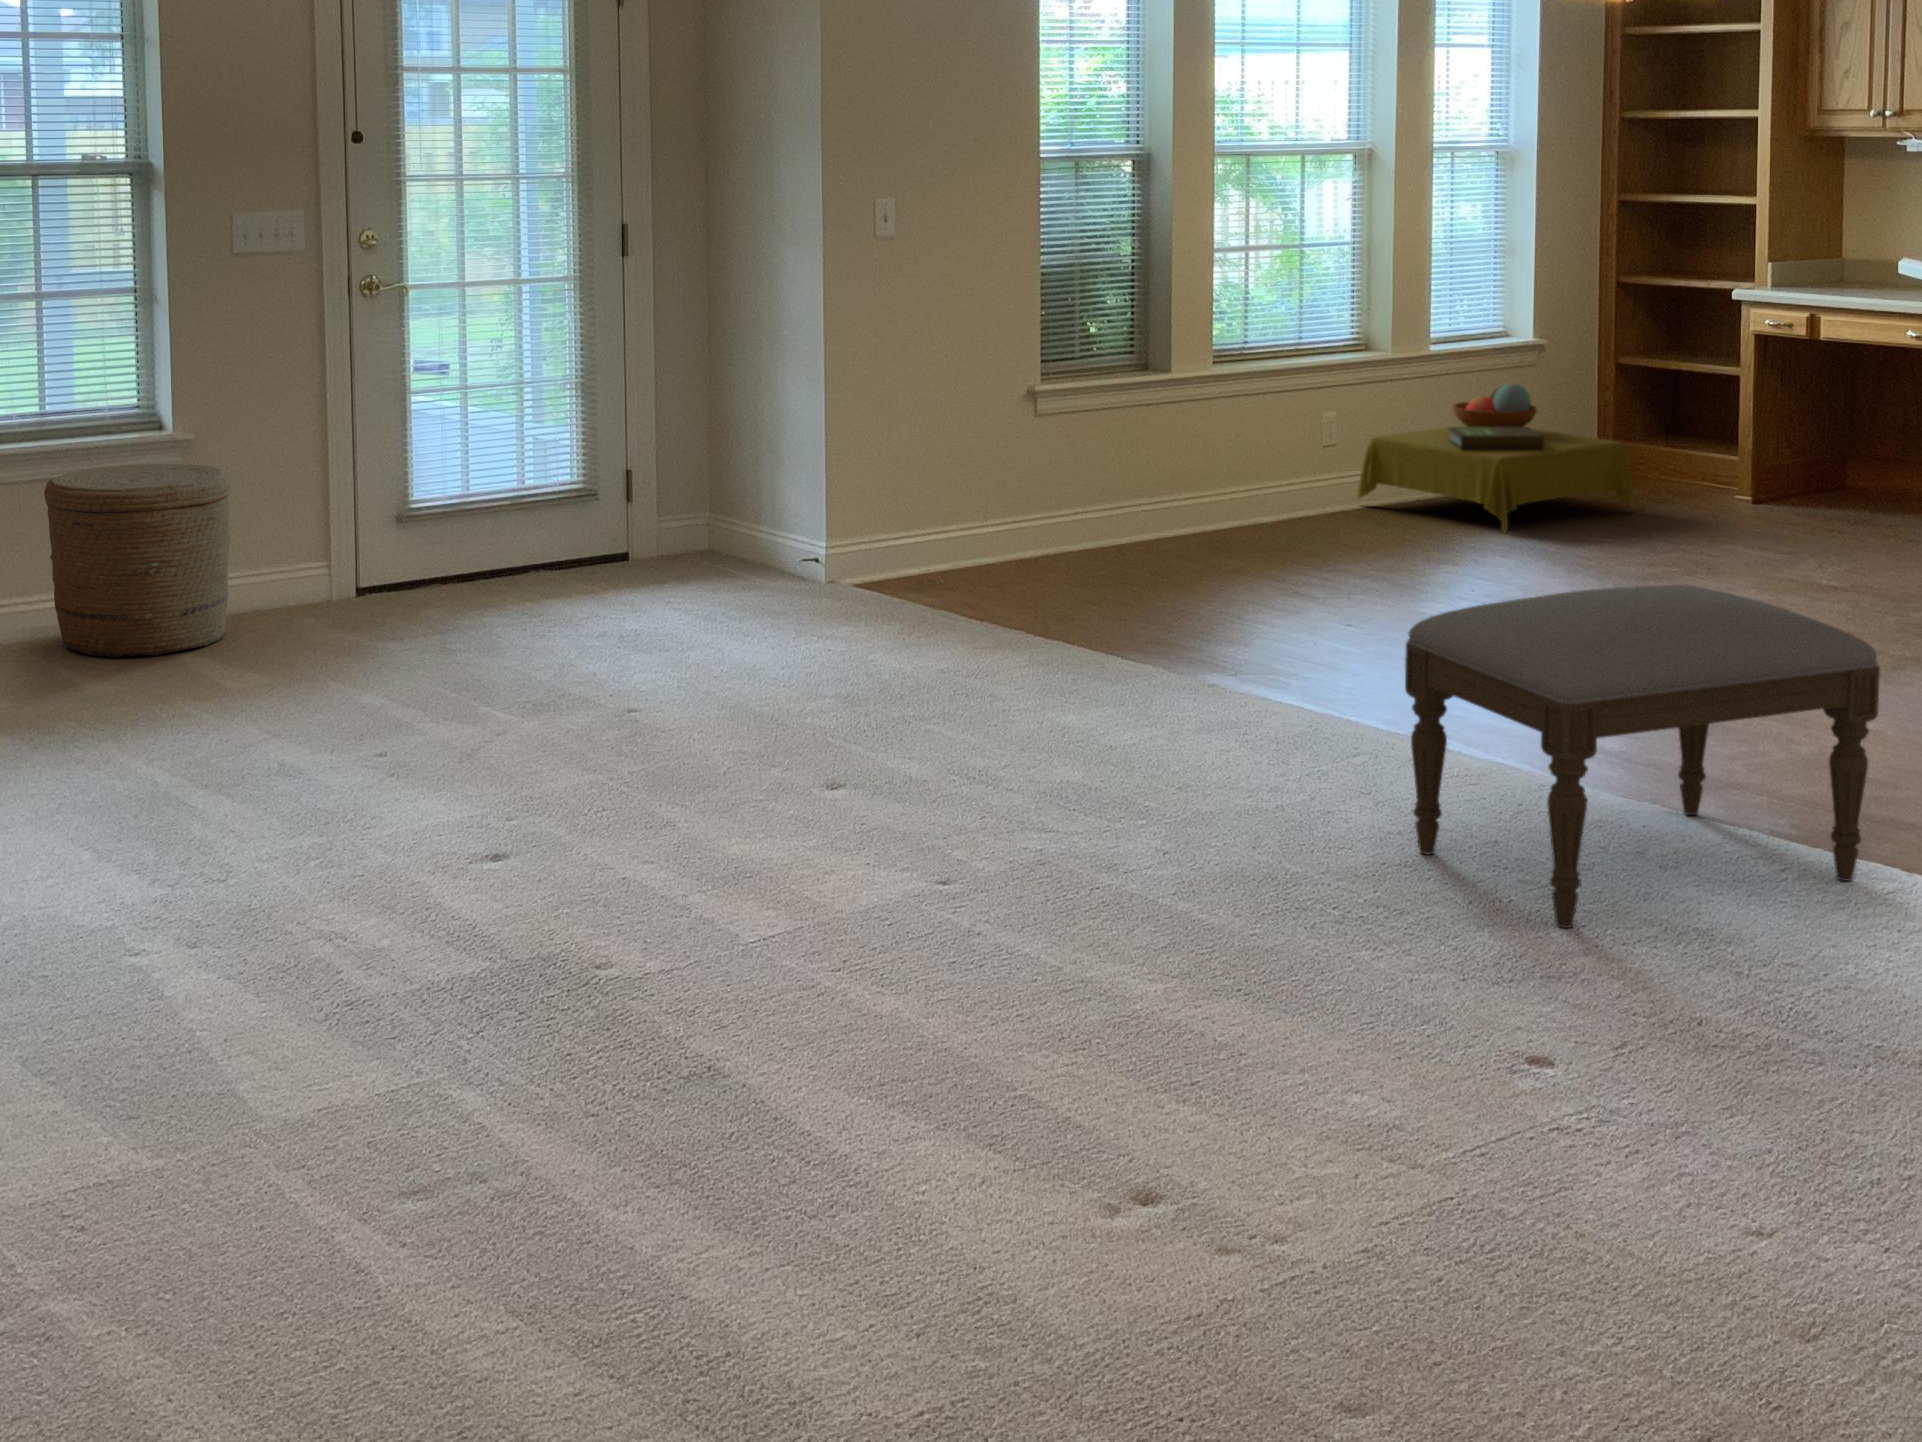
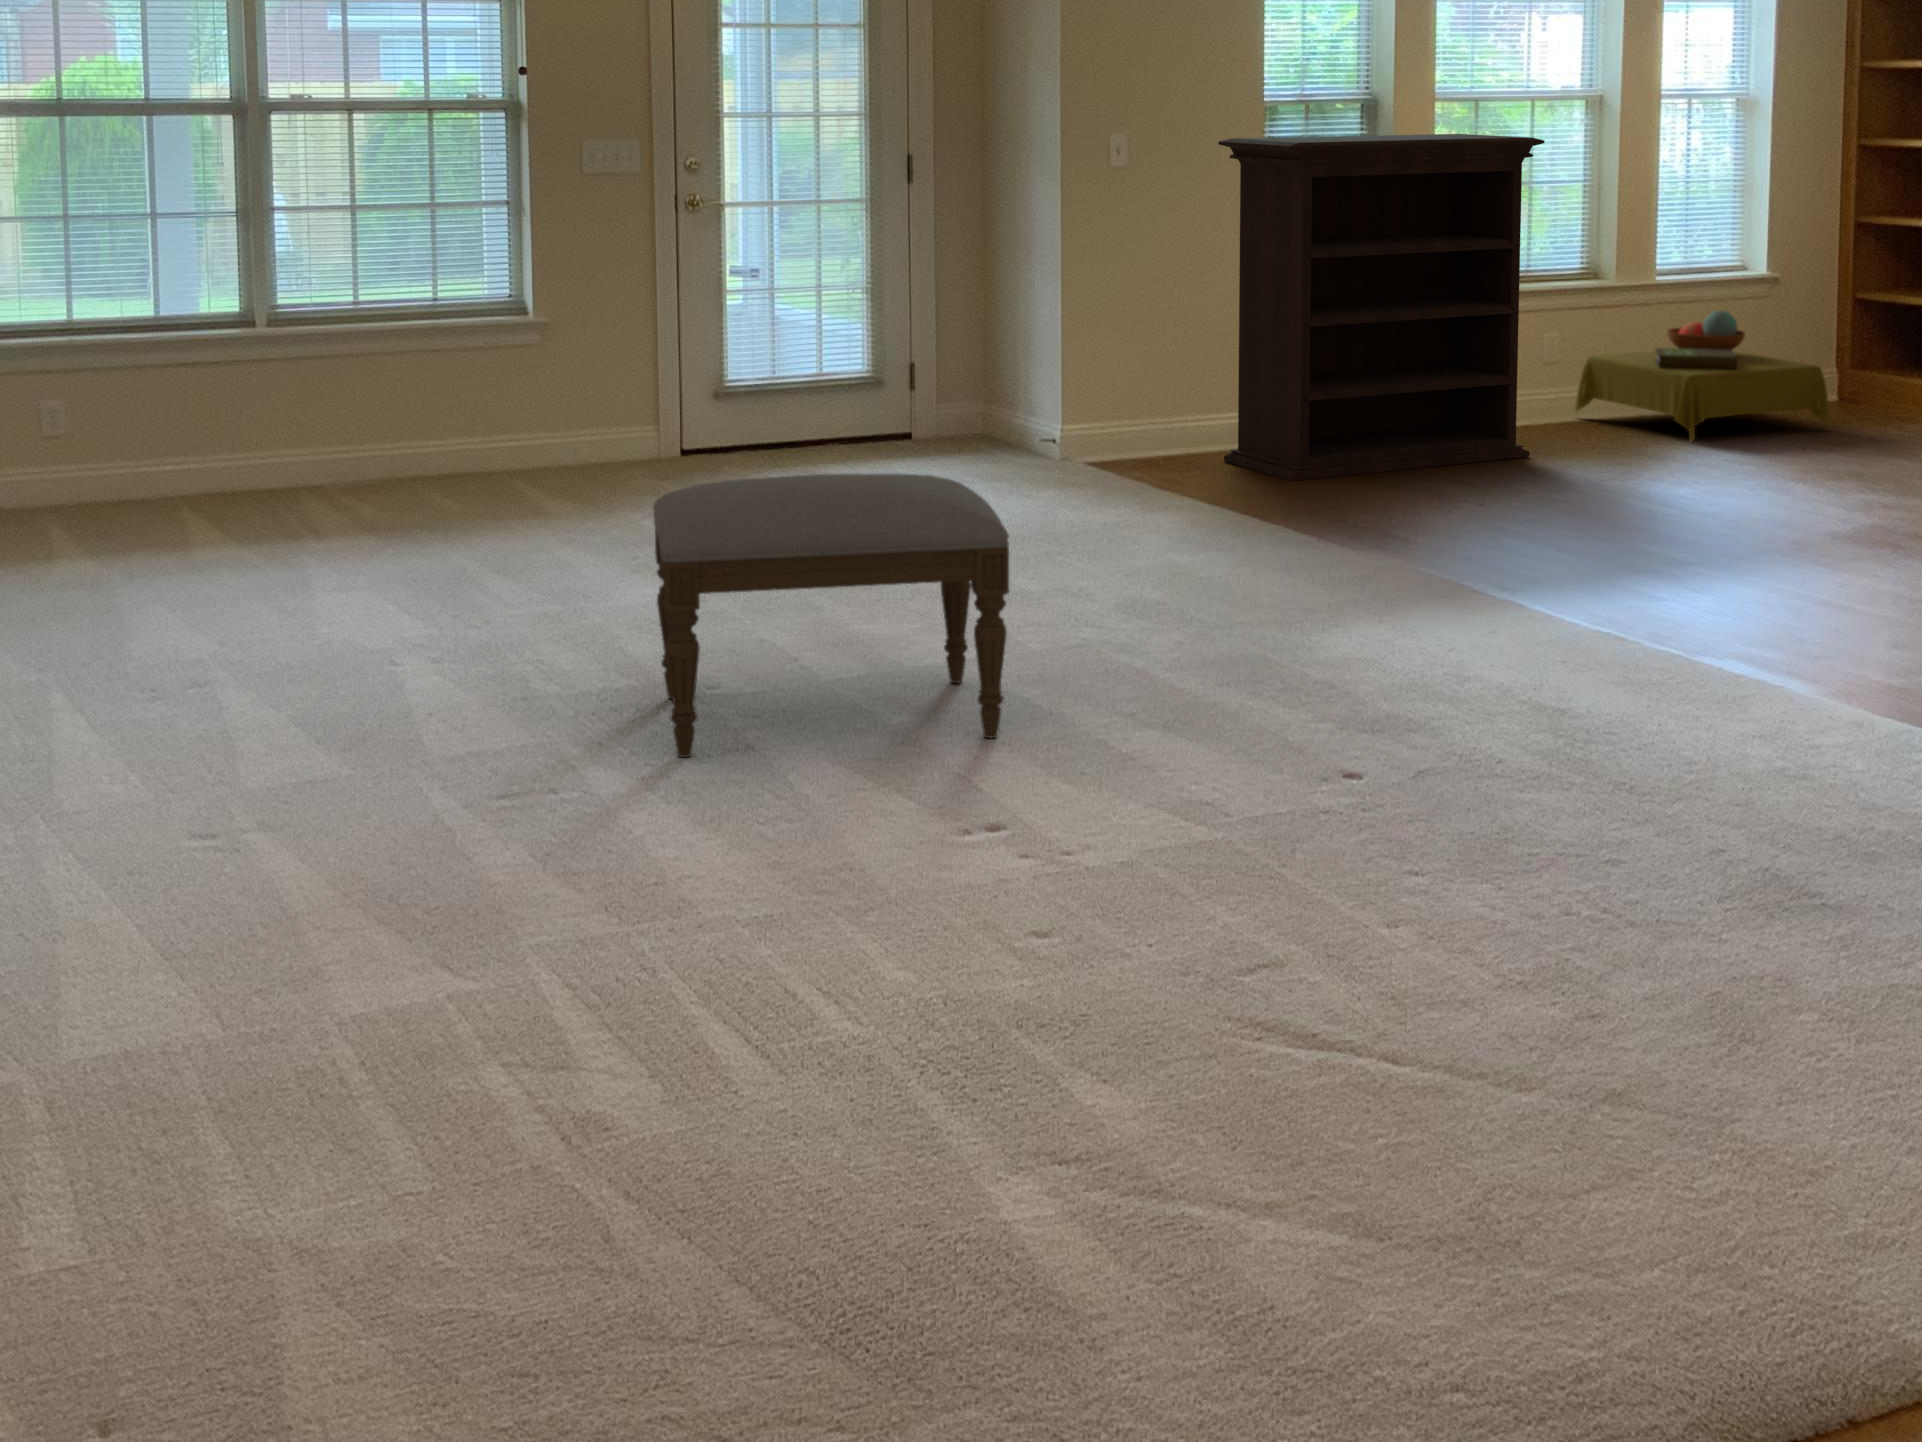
bookshelf: none [1004,194,1360,601] -> present [1218,134,1545,481]
woven basket: present [44,464,231,658] -> none [426,341,569,491]
ottoman: present [1405,585,1880,928] -> present [653,474,1009,757]

